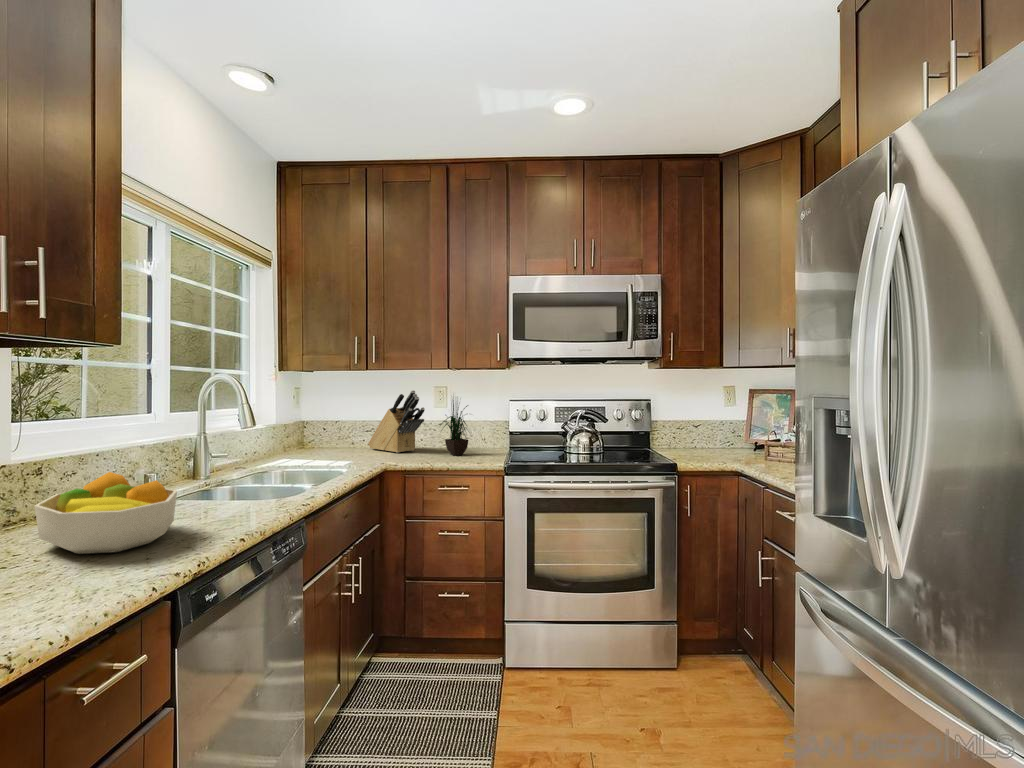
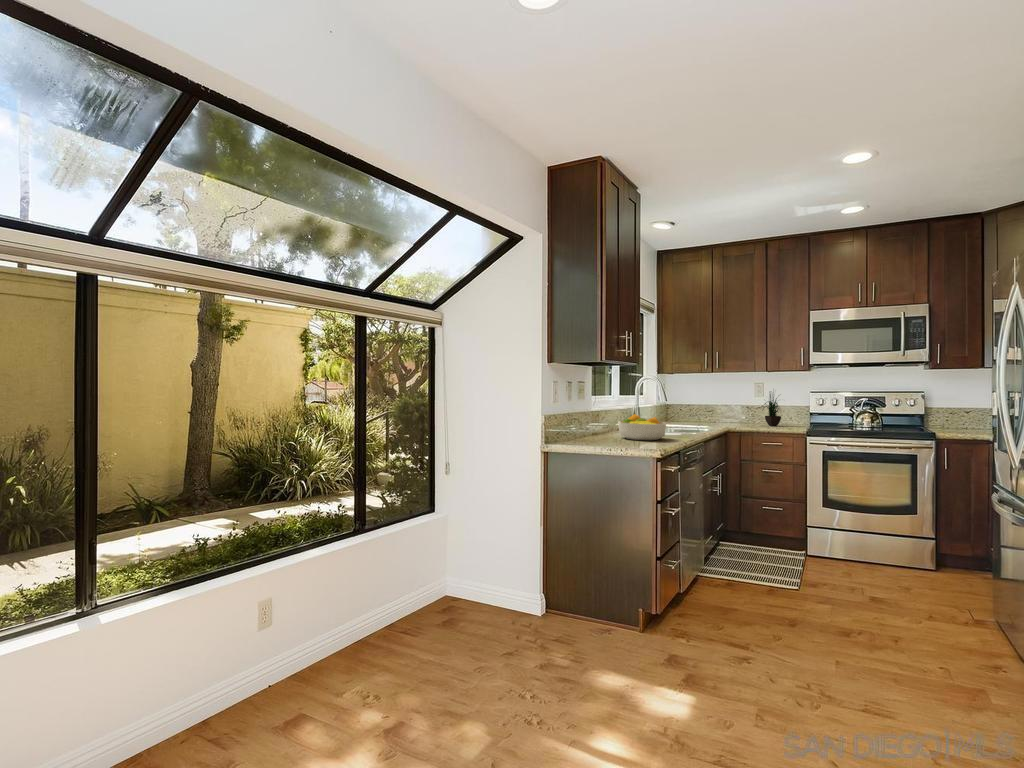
knife block: present [368,390,425,453] -> none [711,385,751,424]

